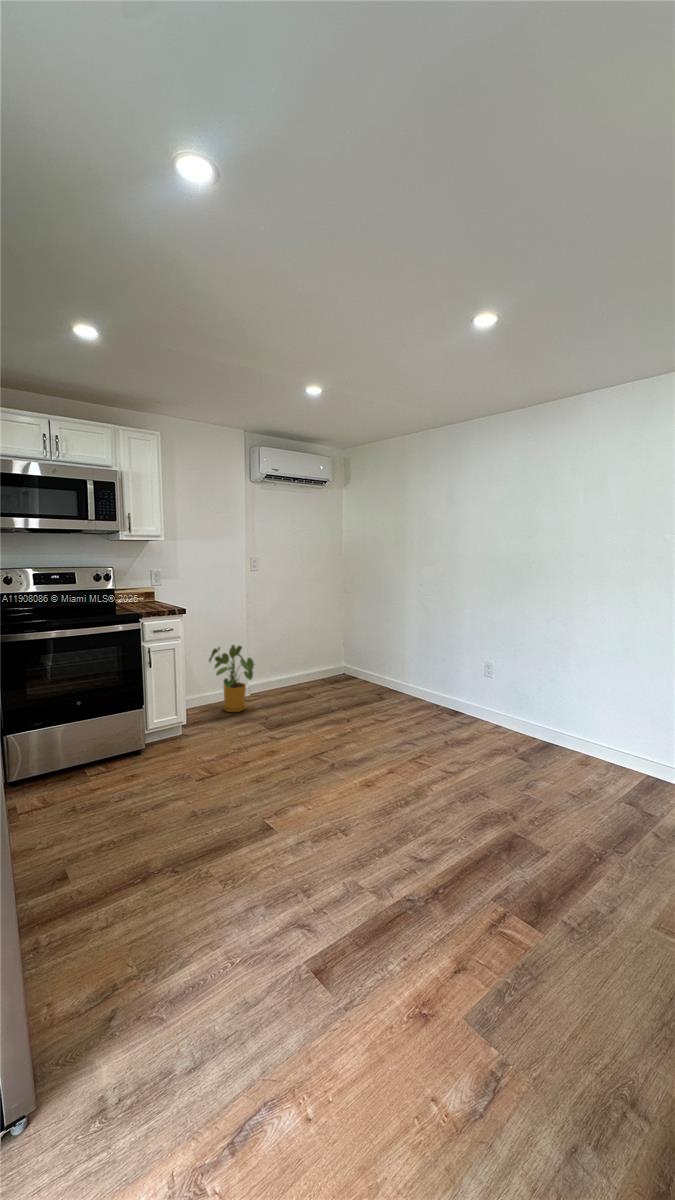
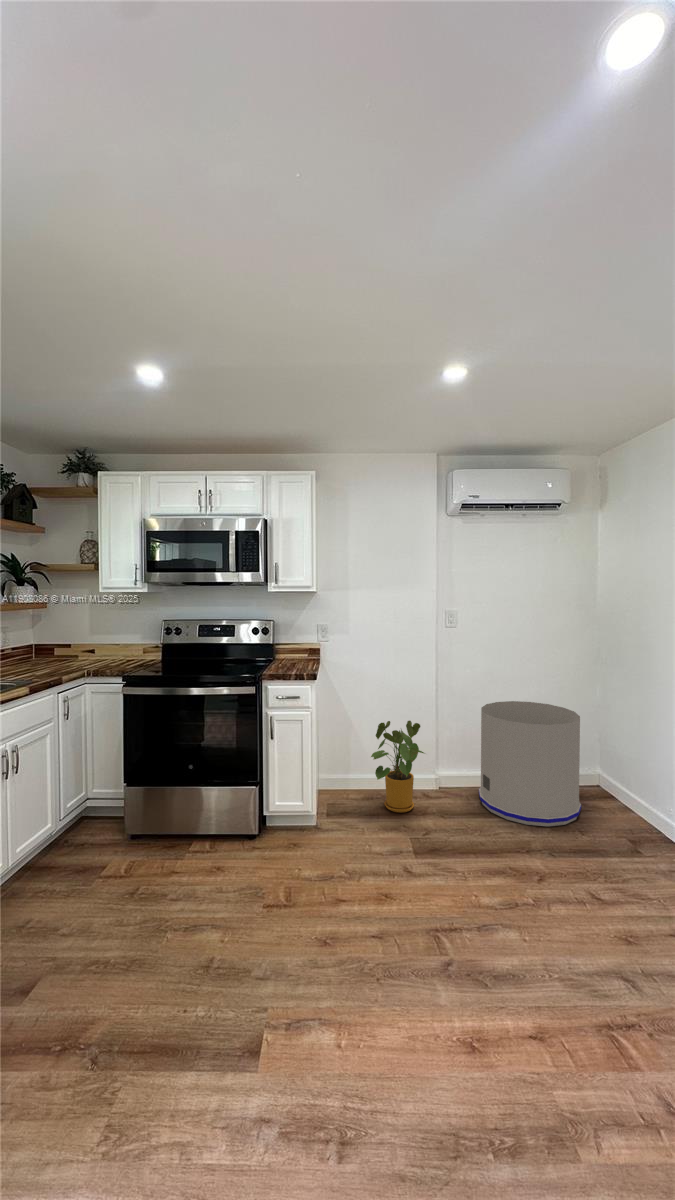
trash can: none [281,623,346,700] -> present [479,701,581,826]

